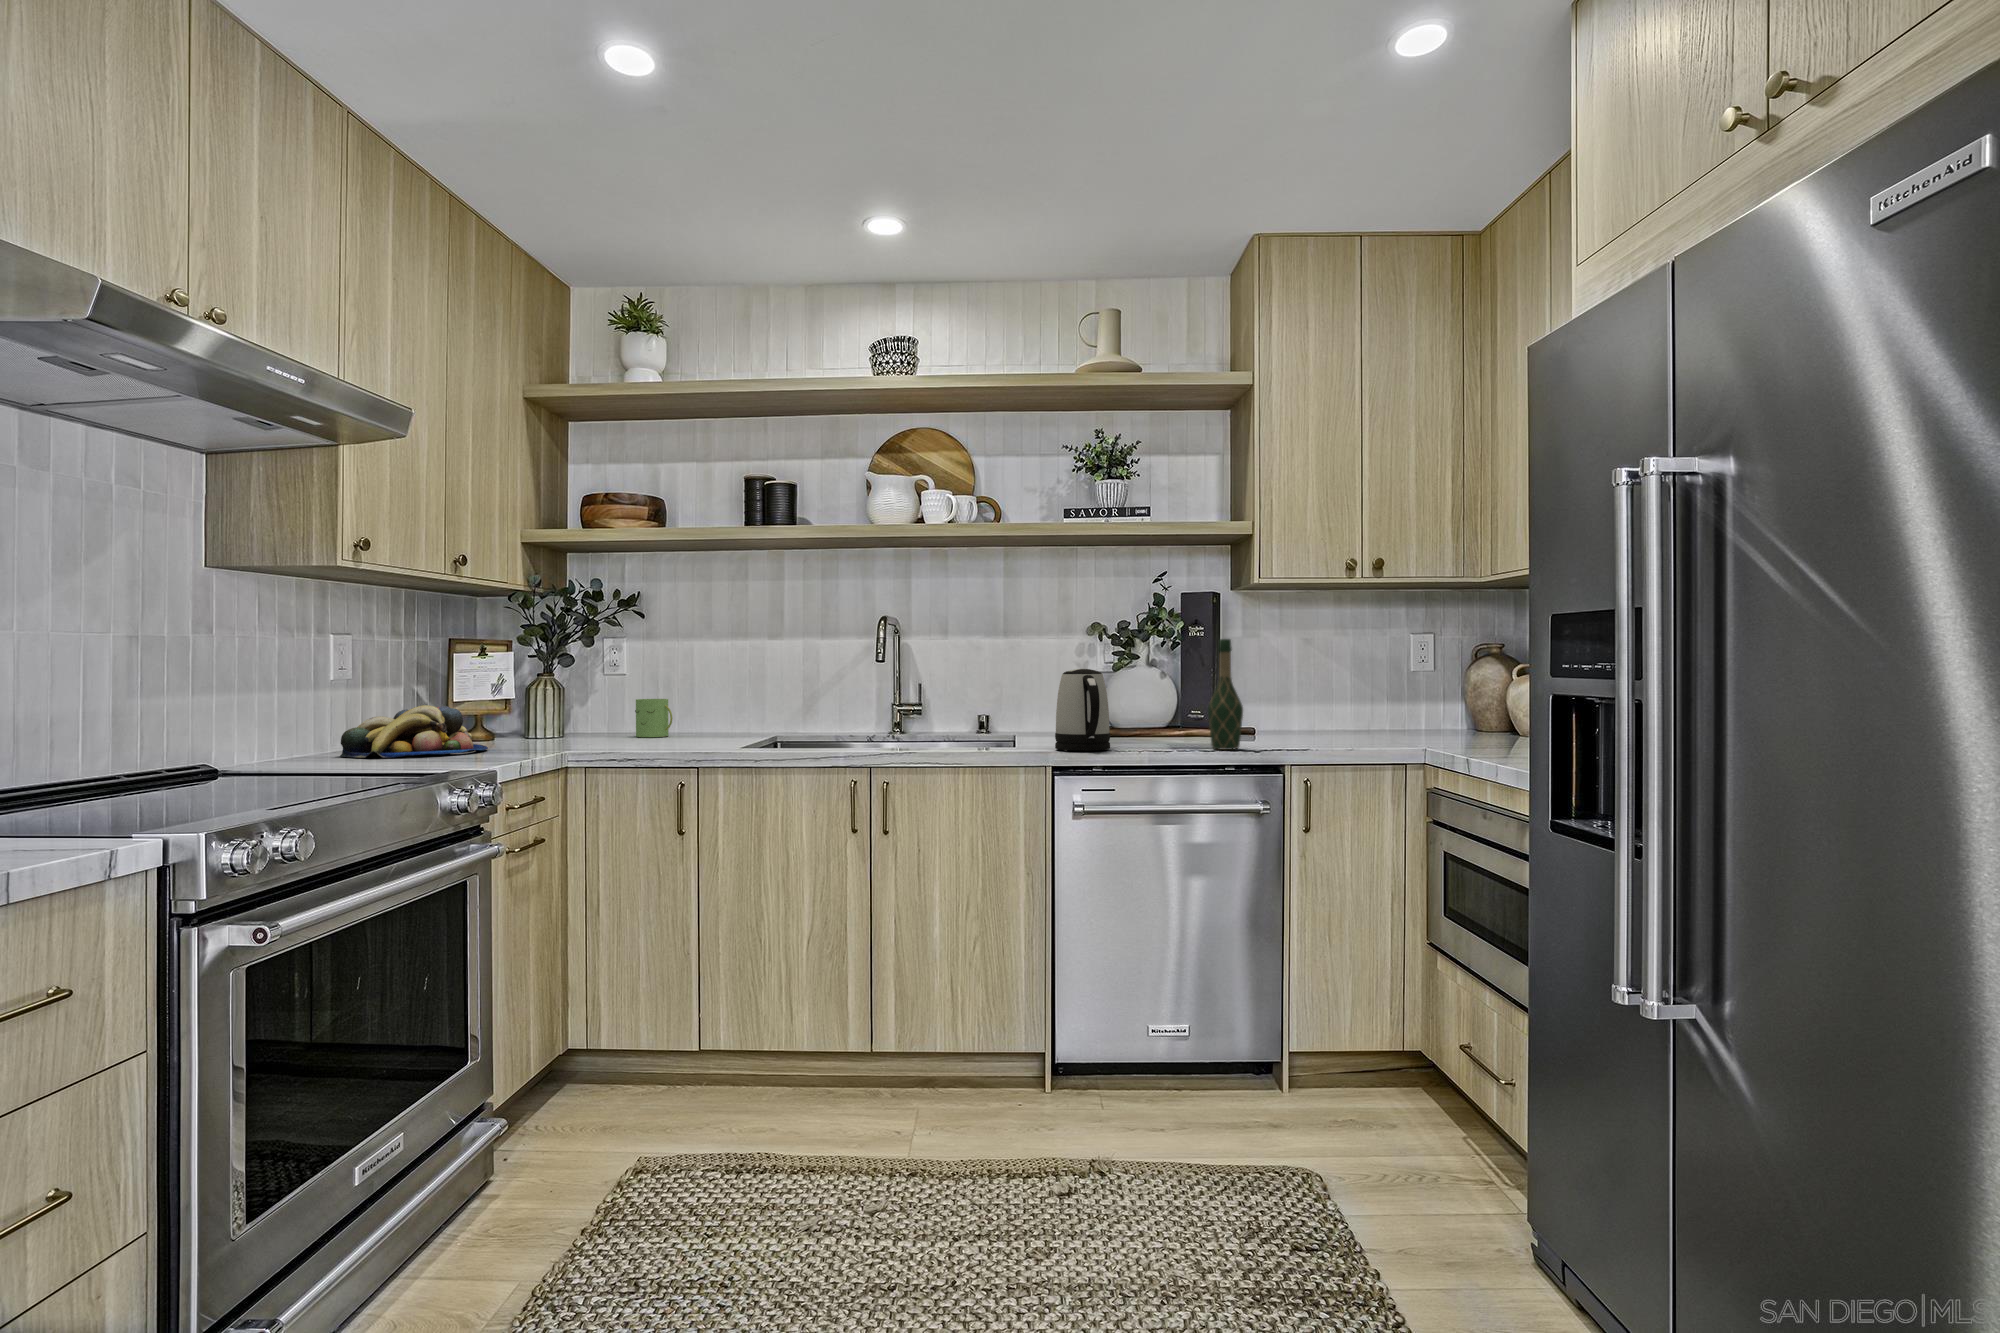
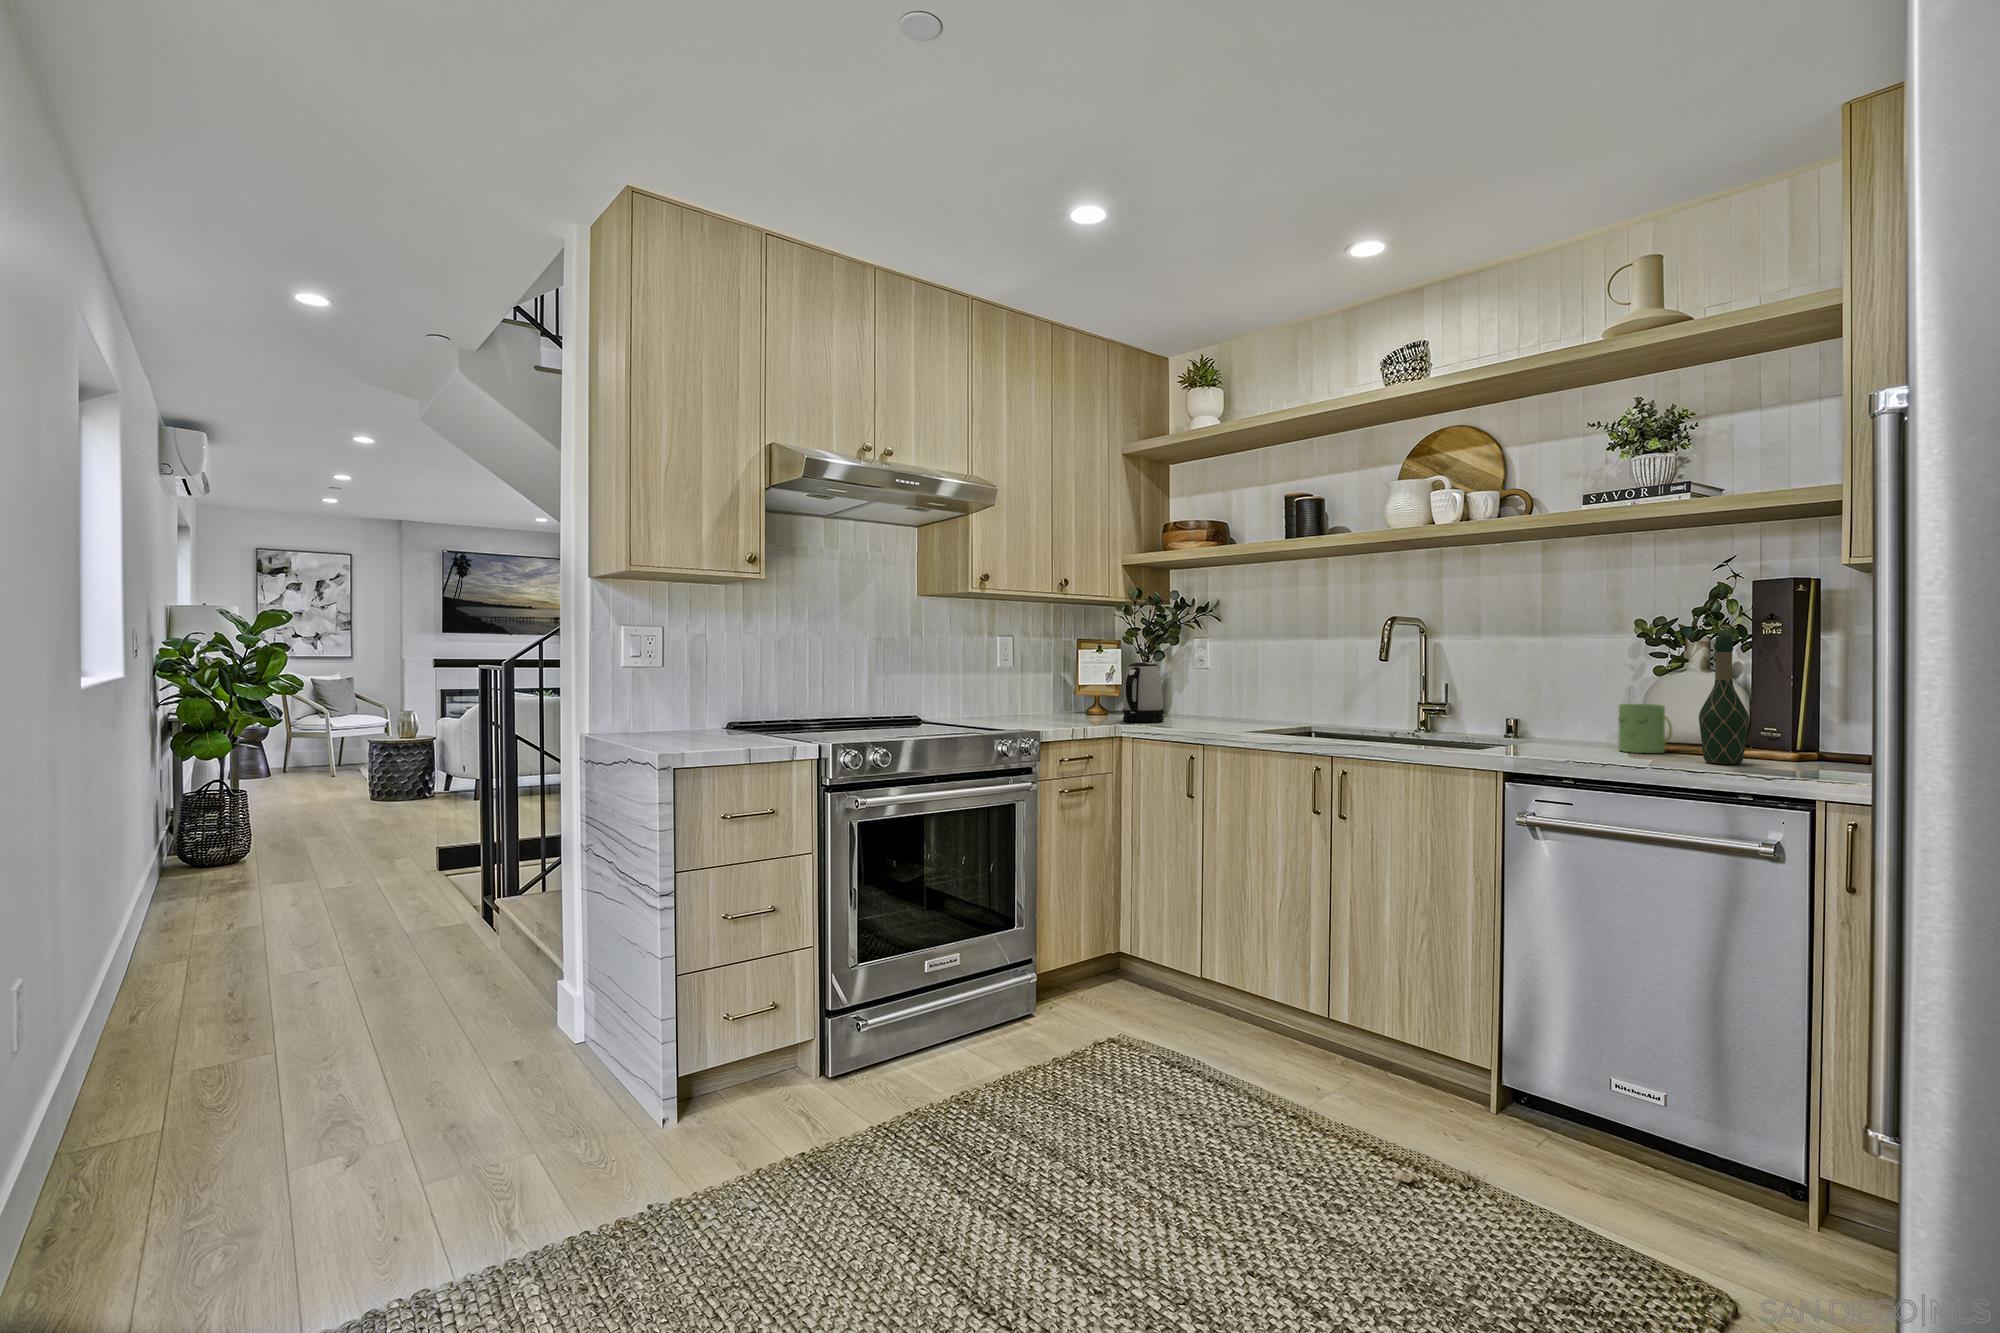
kettle: present [1055,669,1110,751] -> present [1123,662,1164,722]
mug: present [635,699,672,737] -> present [1619,704,1672,753]
fruit bowl: present [340,705,488,758] -> none [992,686,1084,721]

